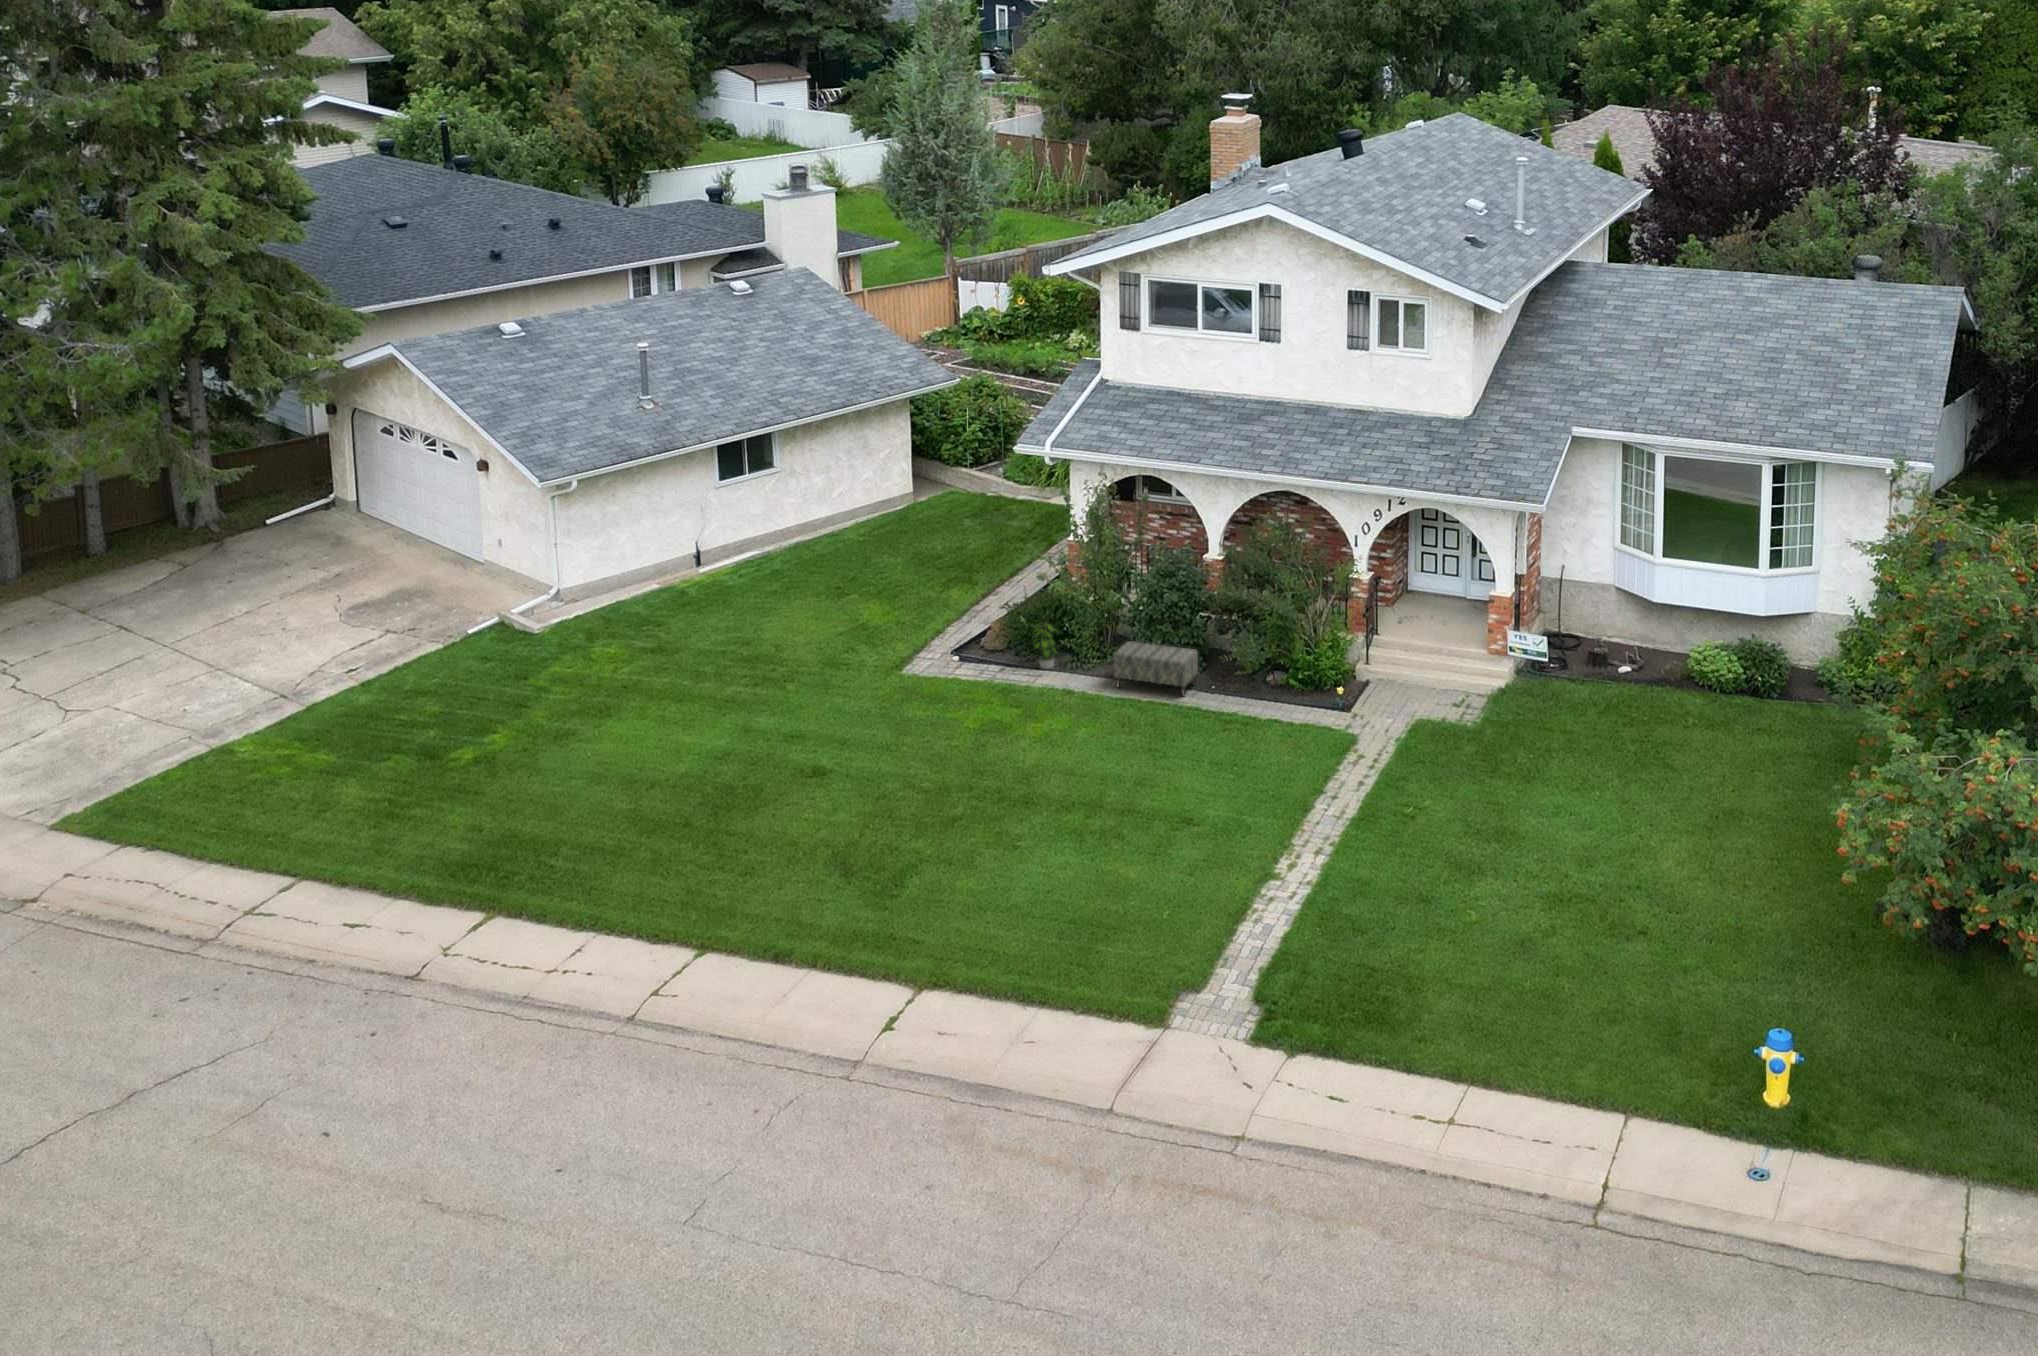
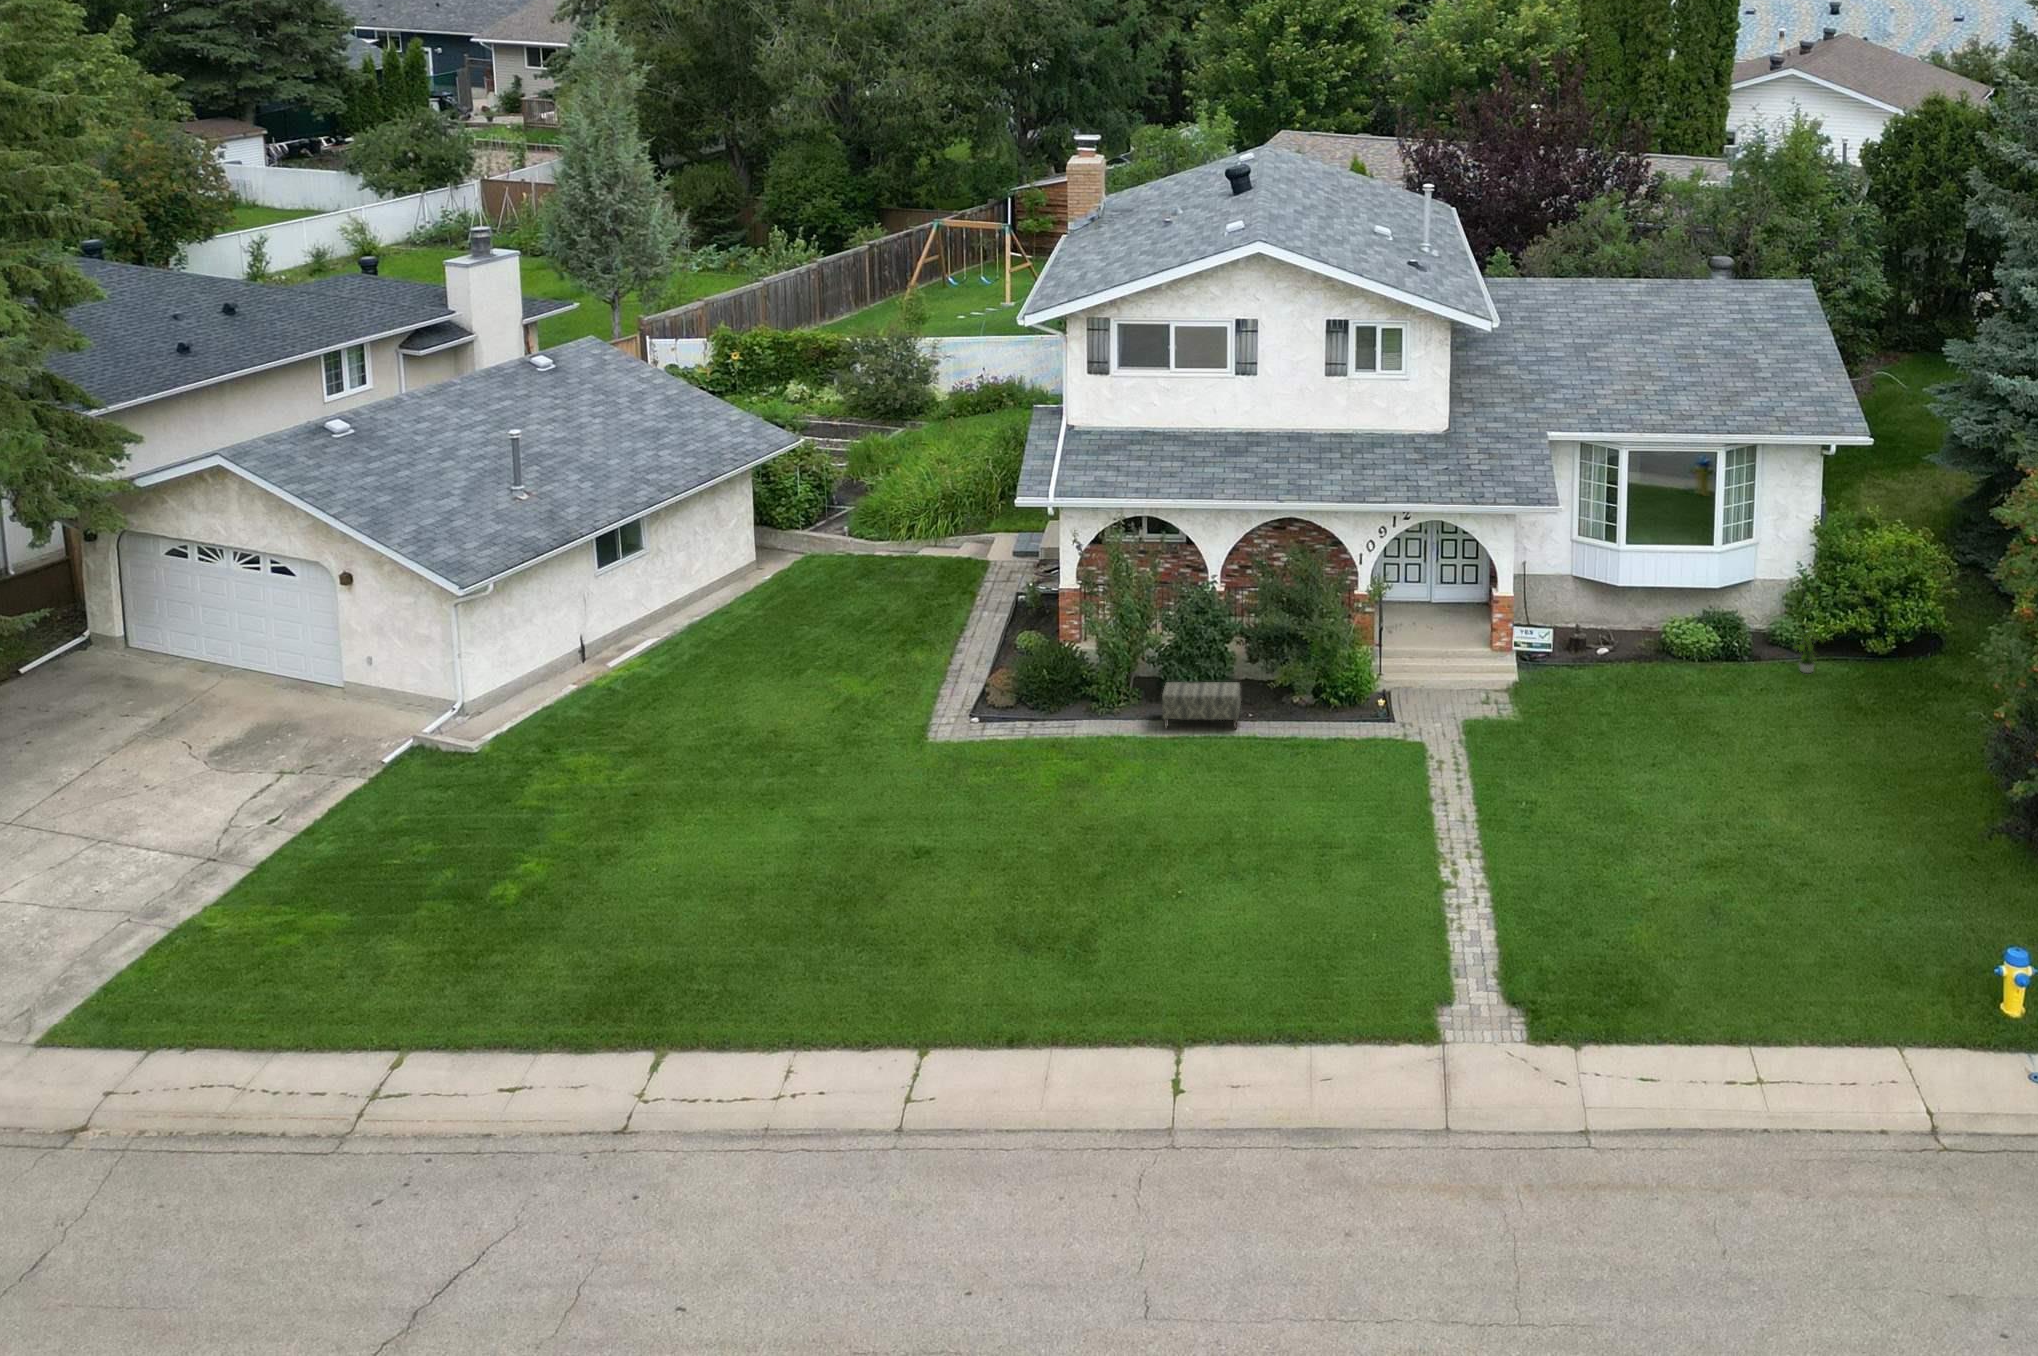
potted plant: present [1036,625,1054,669] -> present [1794,630,1816,673]

